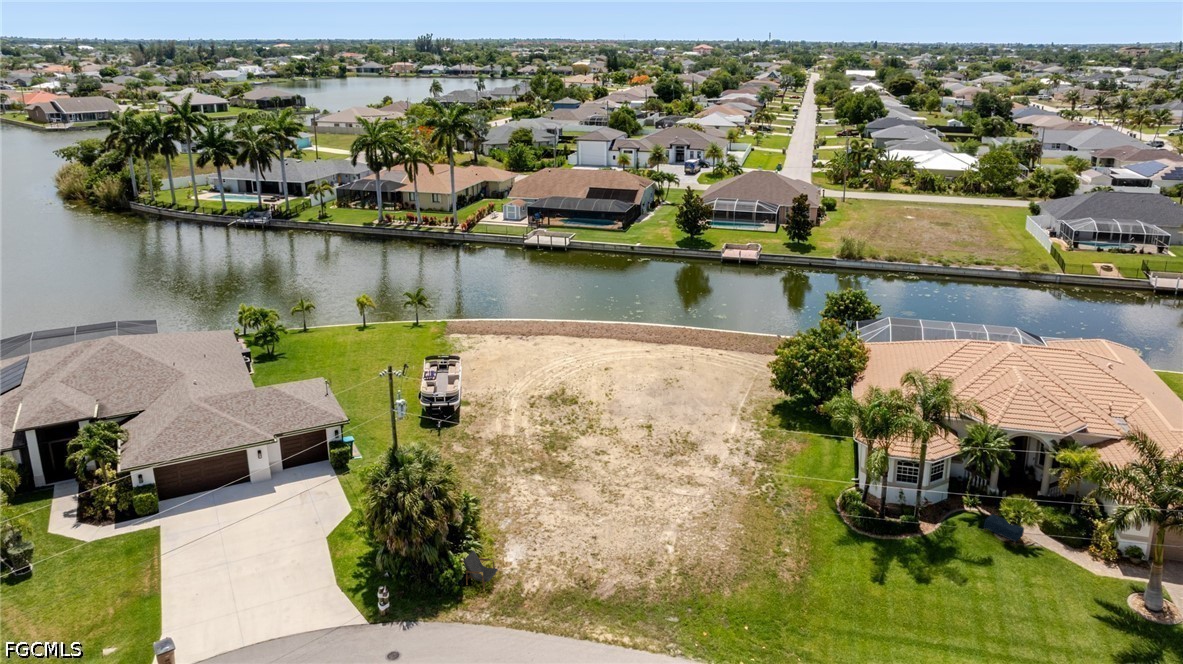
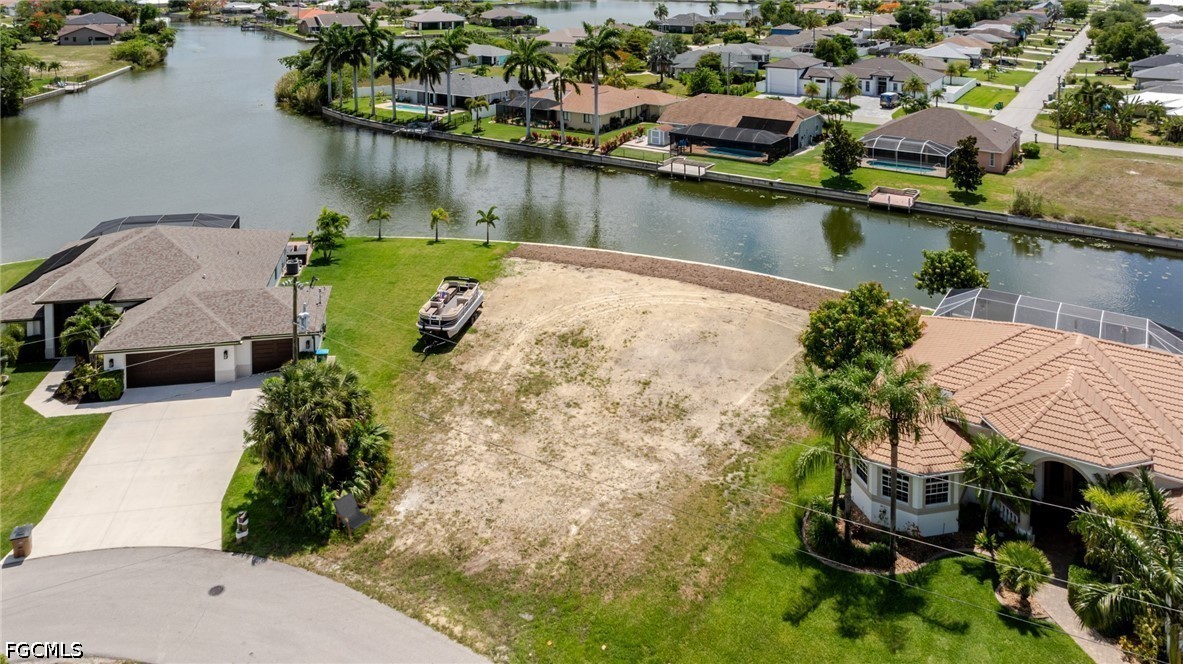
bench: present [984,514,1024,545] -> none [984,567,1037,614]

